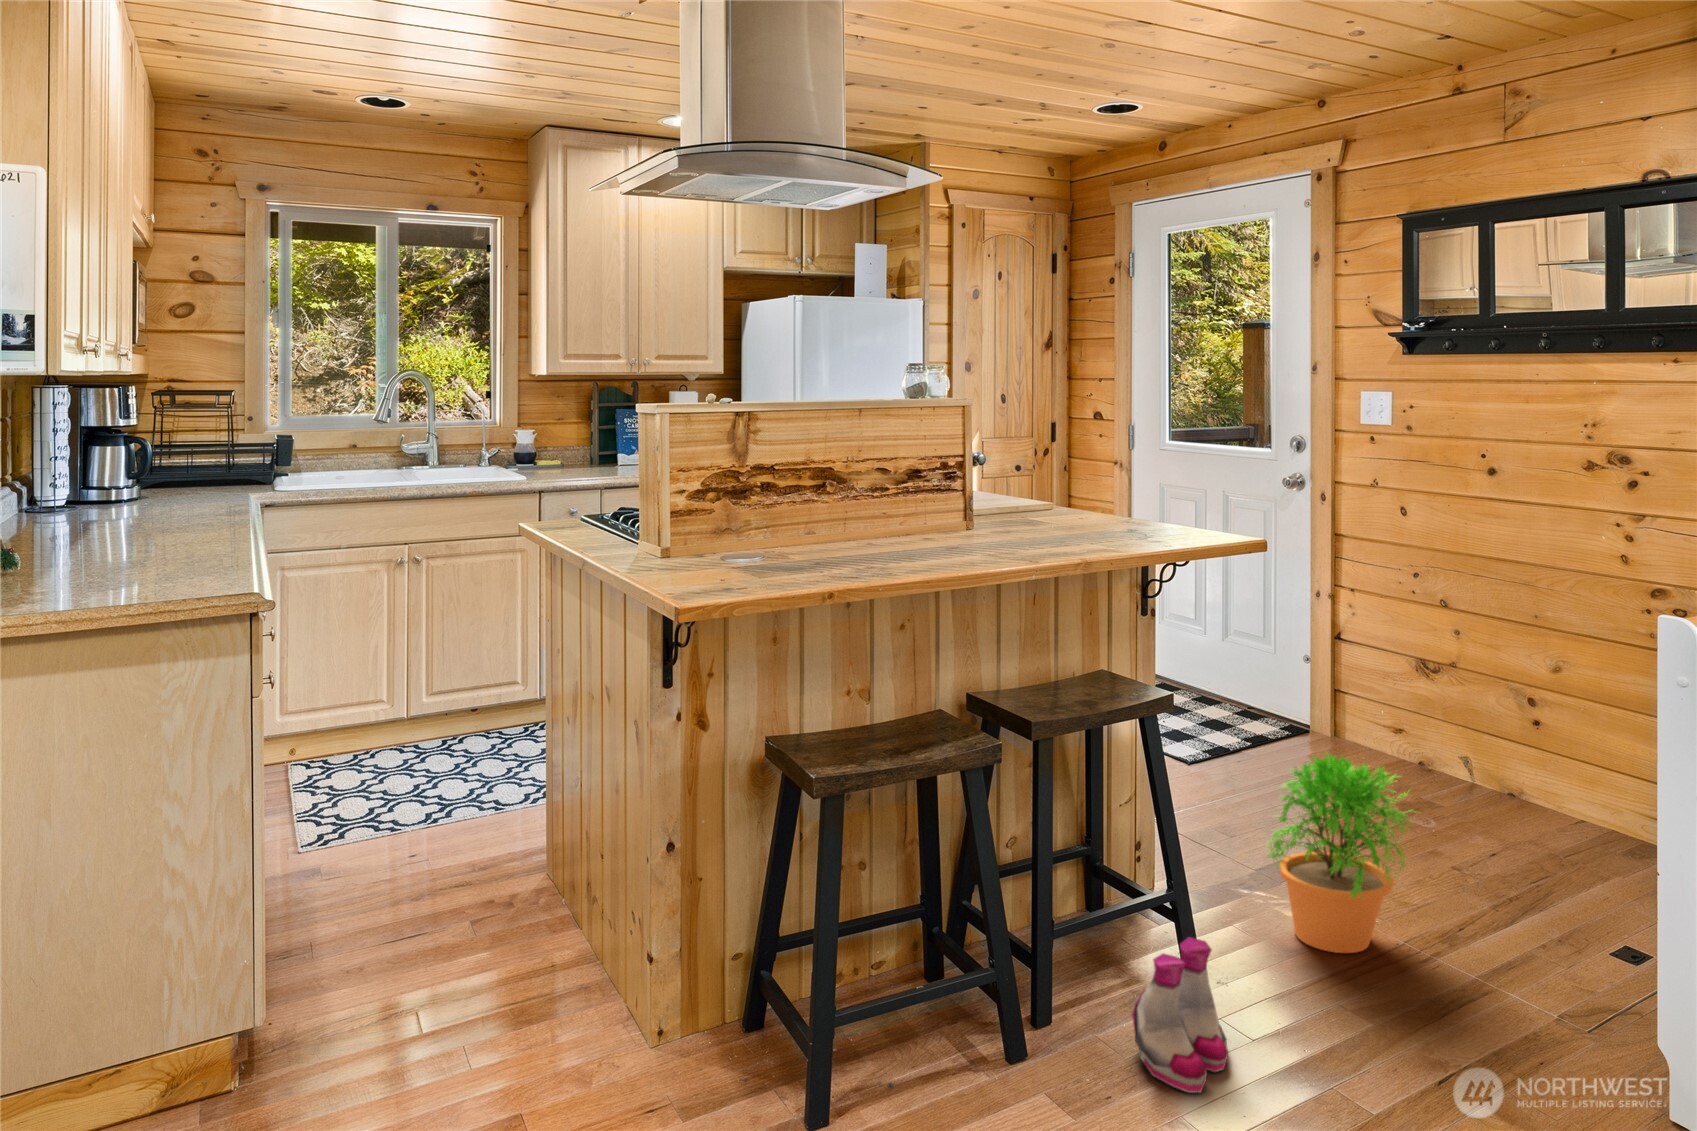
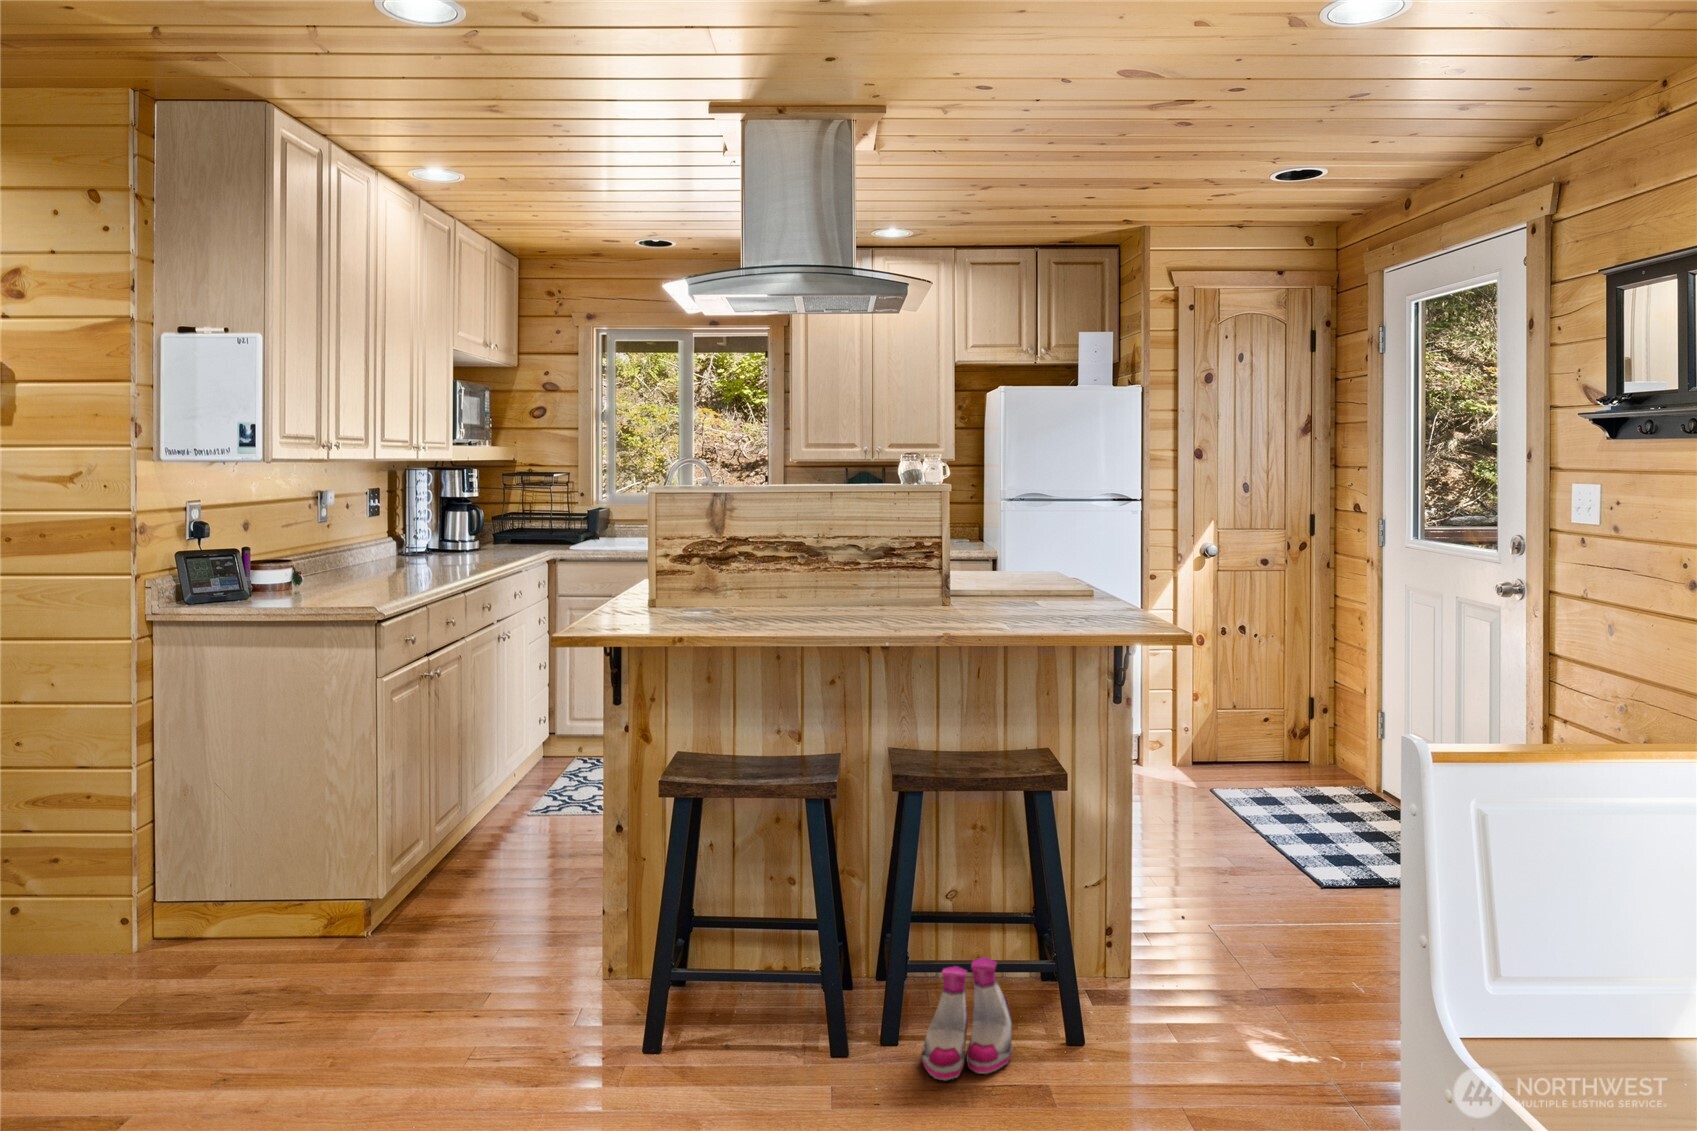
potted plant: present [1267,754,1411,953] -> none [1157,828,1322,1031]

